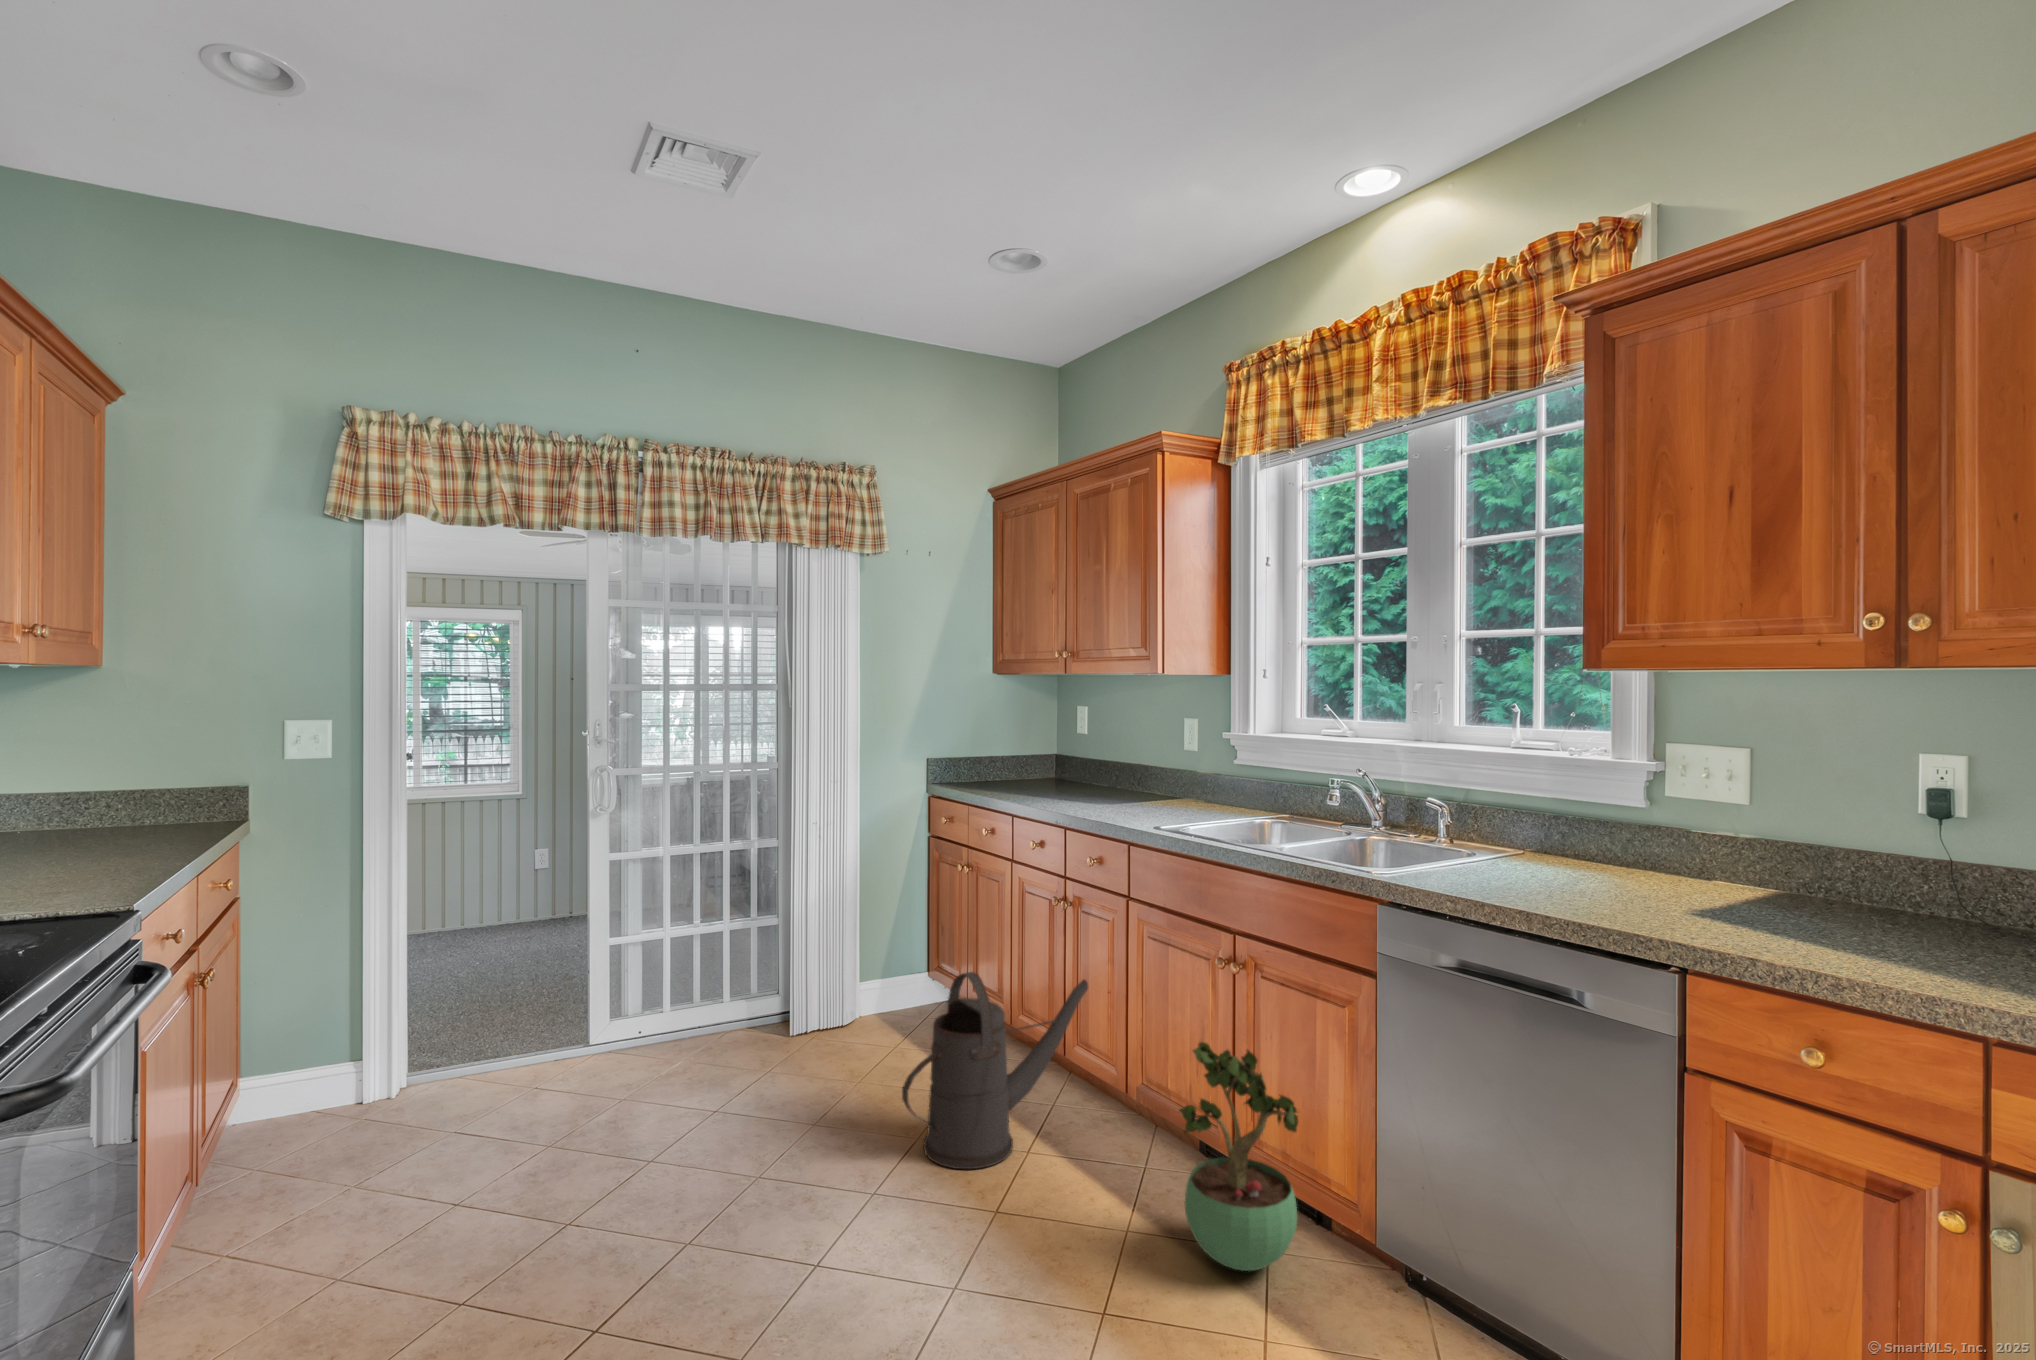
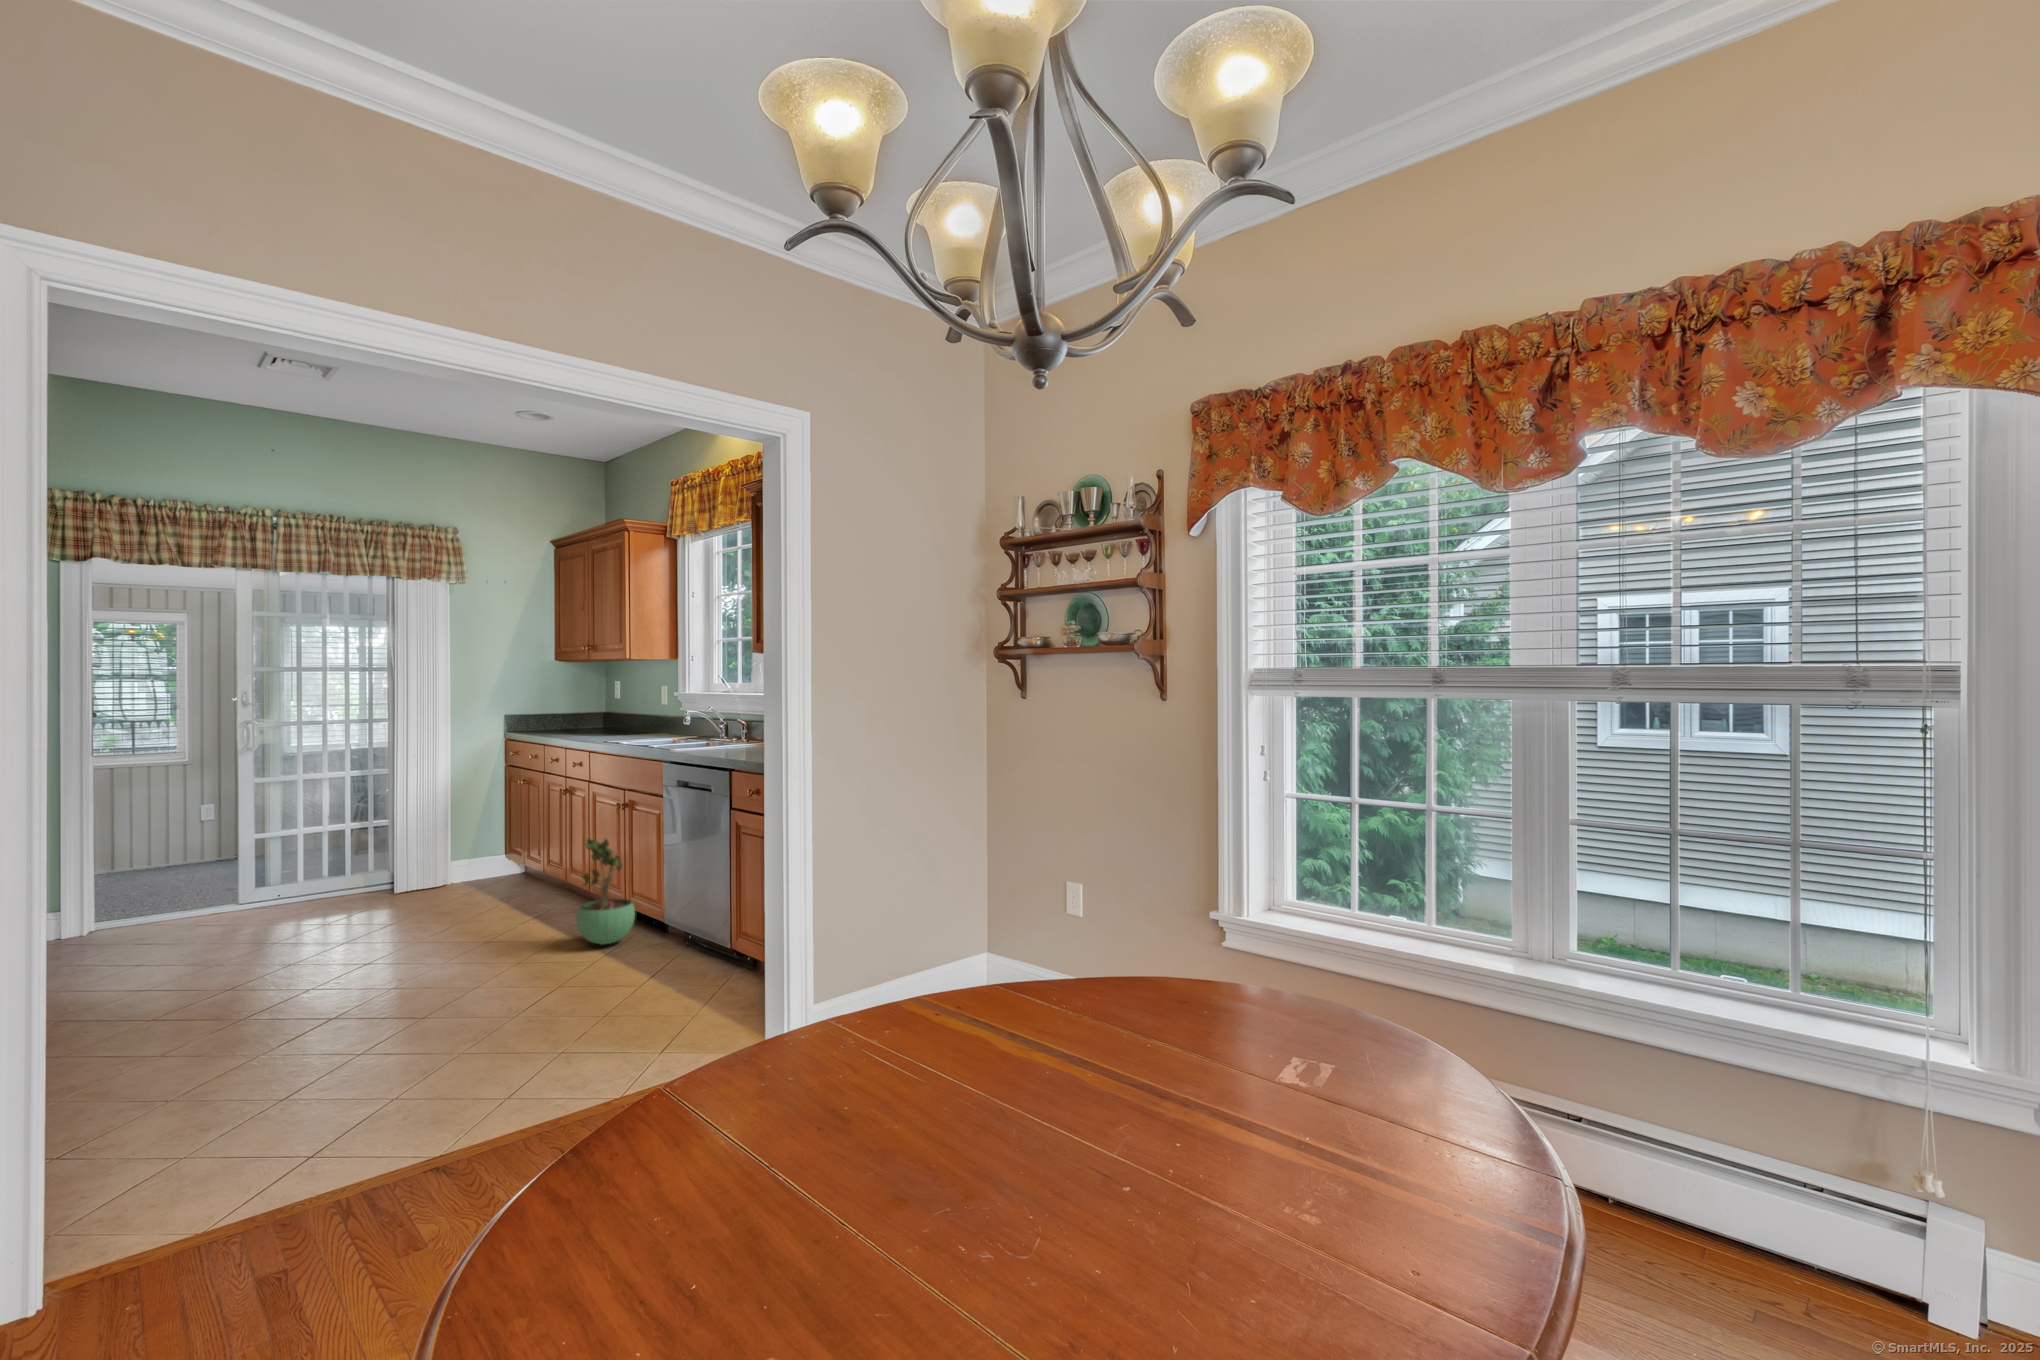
watering can: present [902,972,1088,1169] -> none [439,826,570,930]

